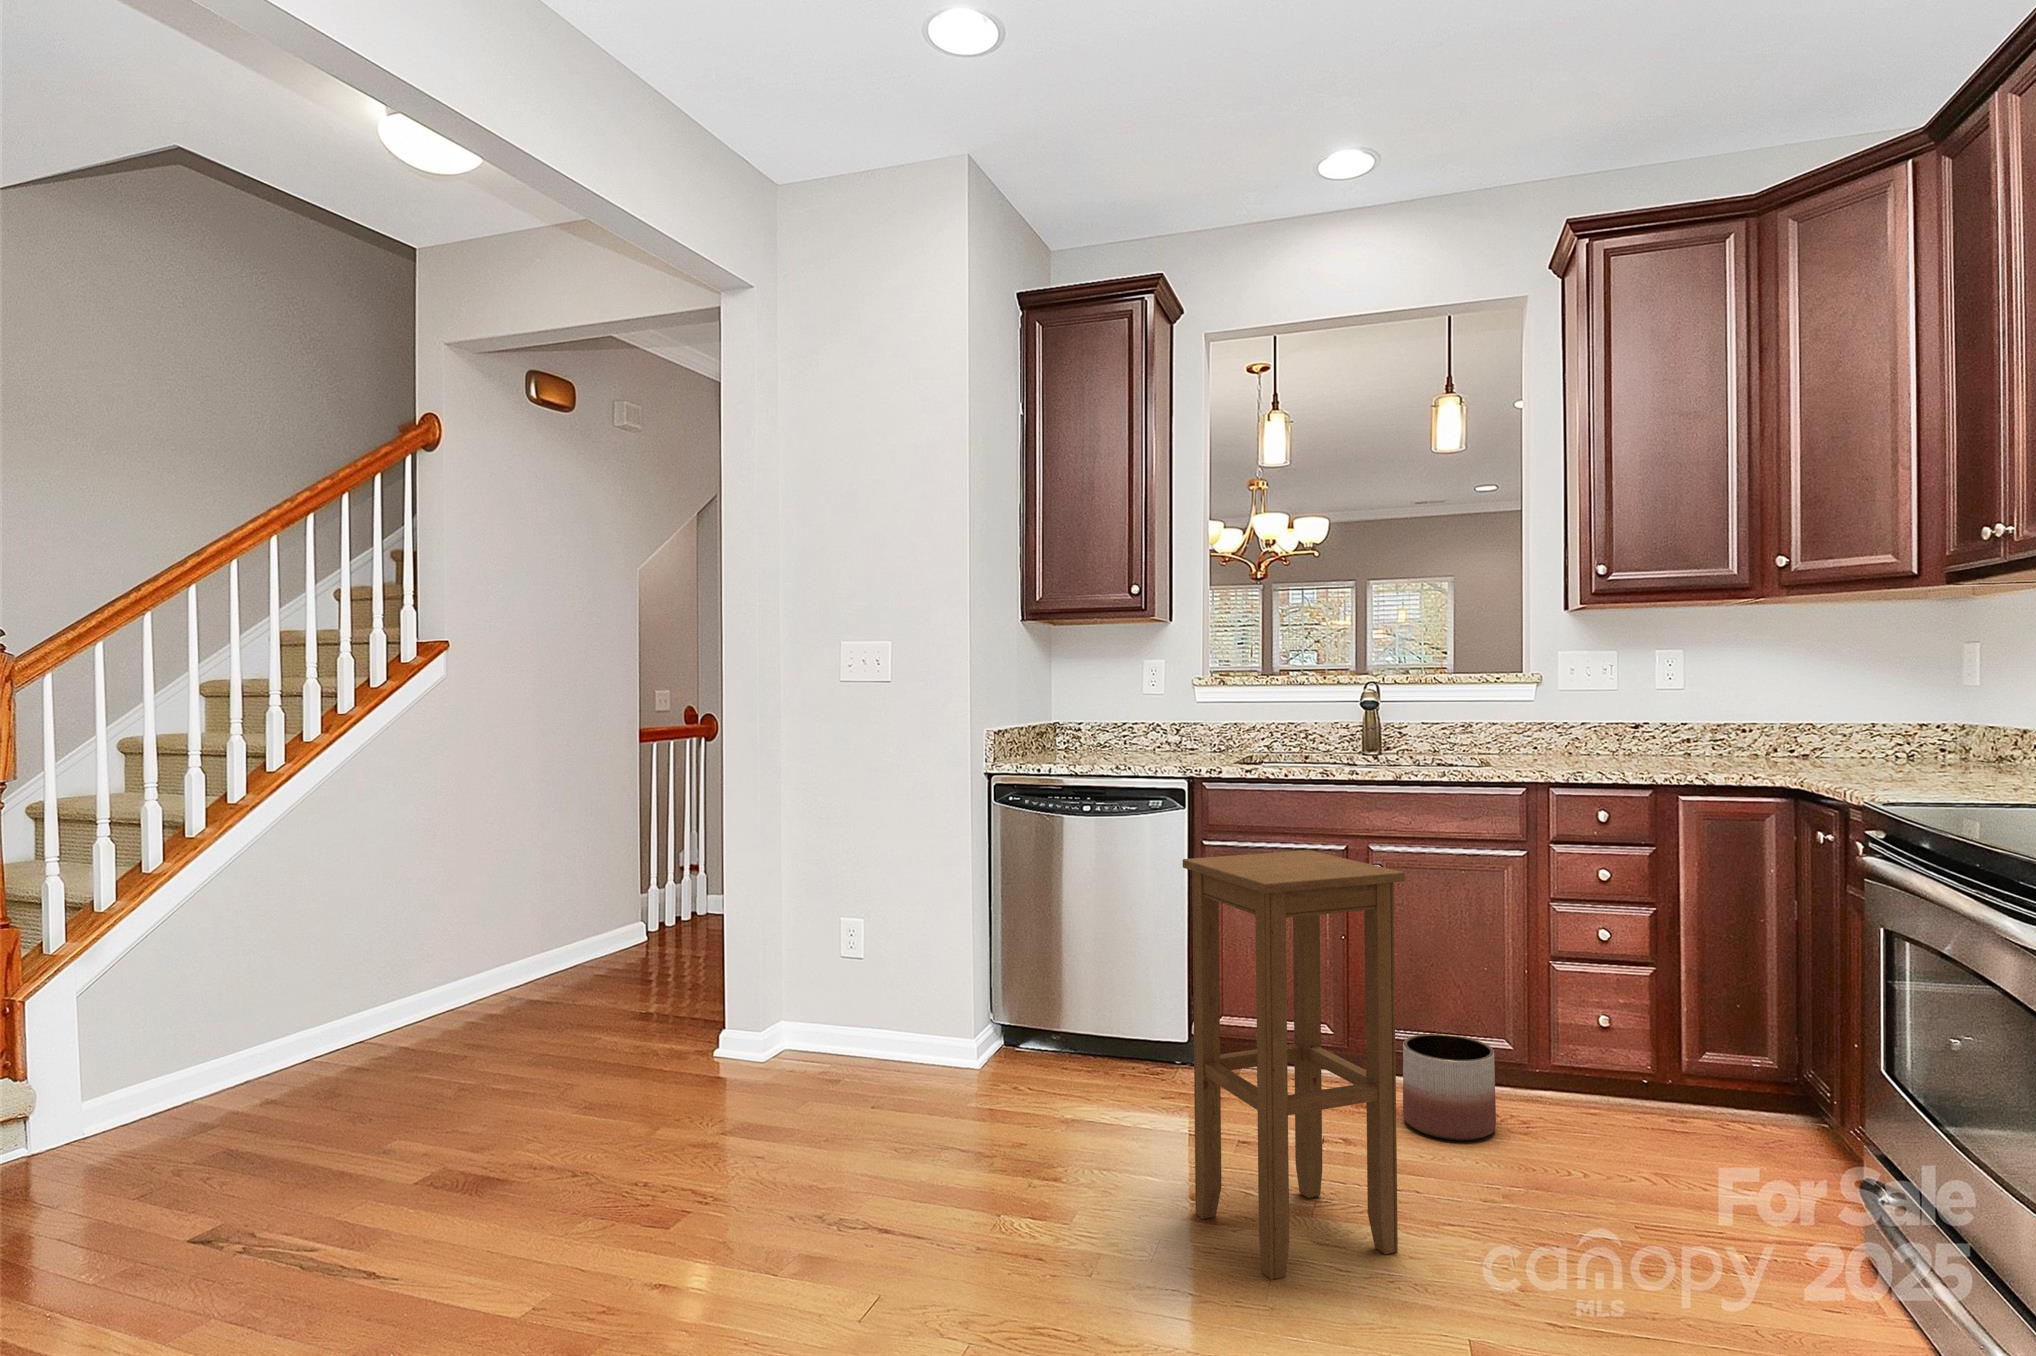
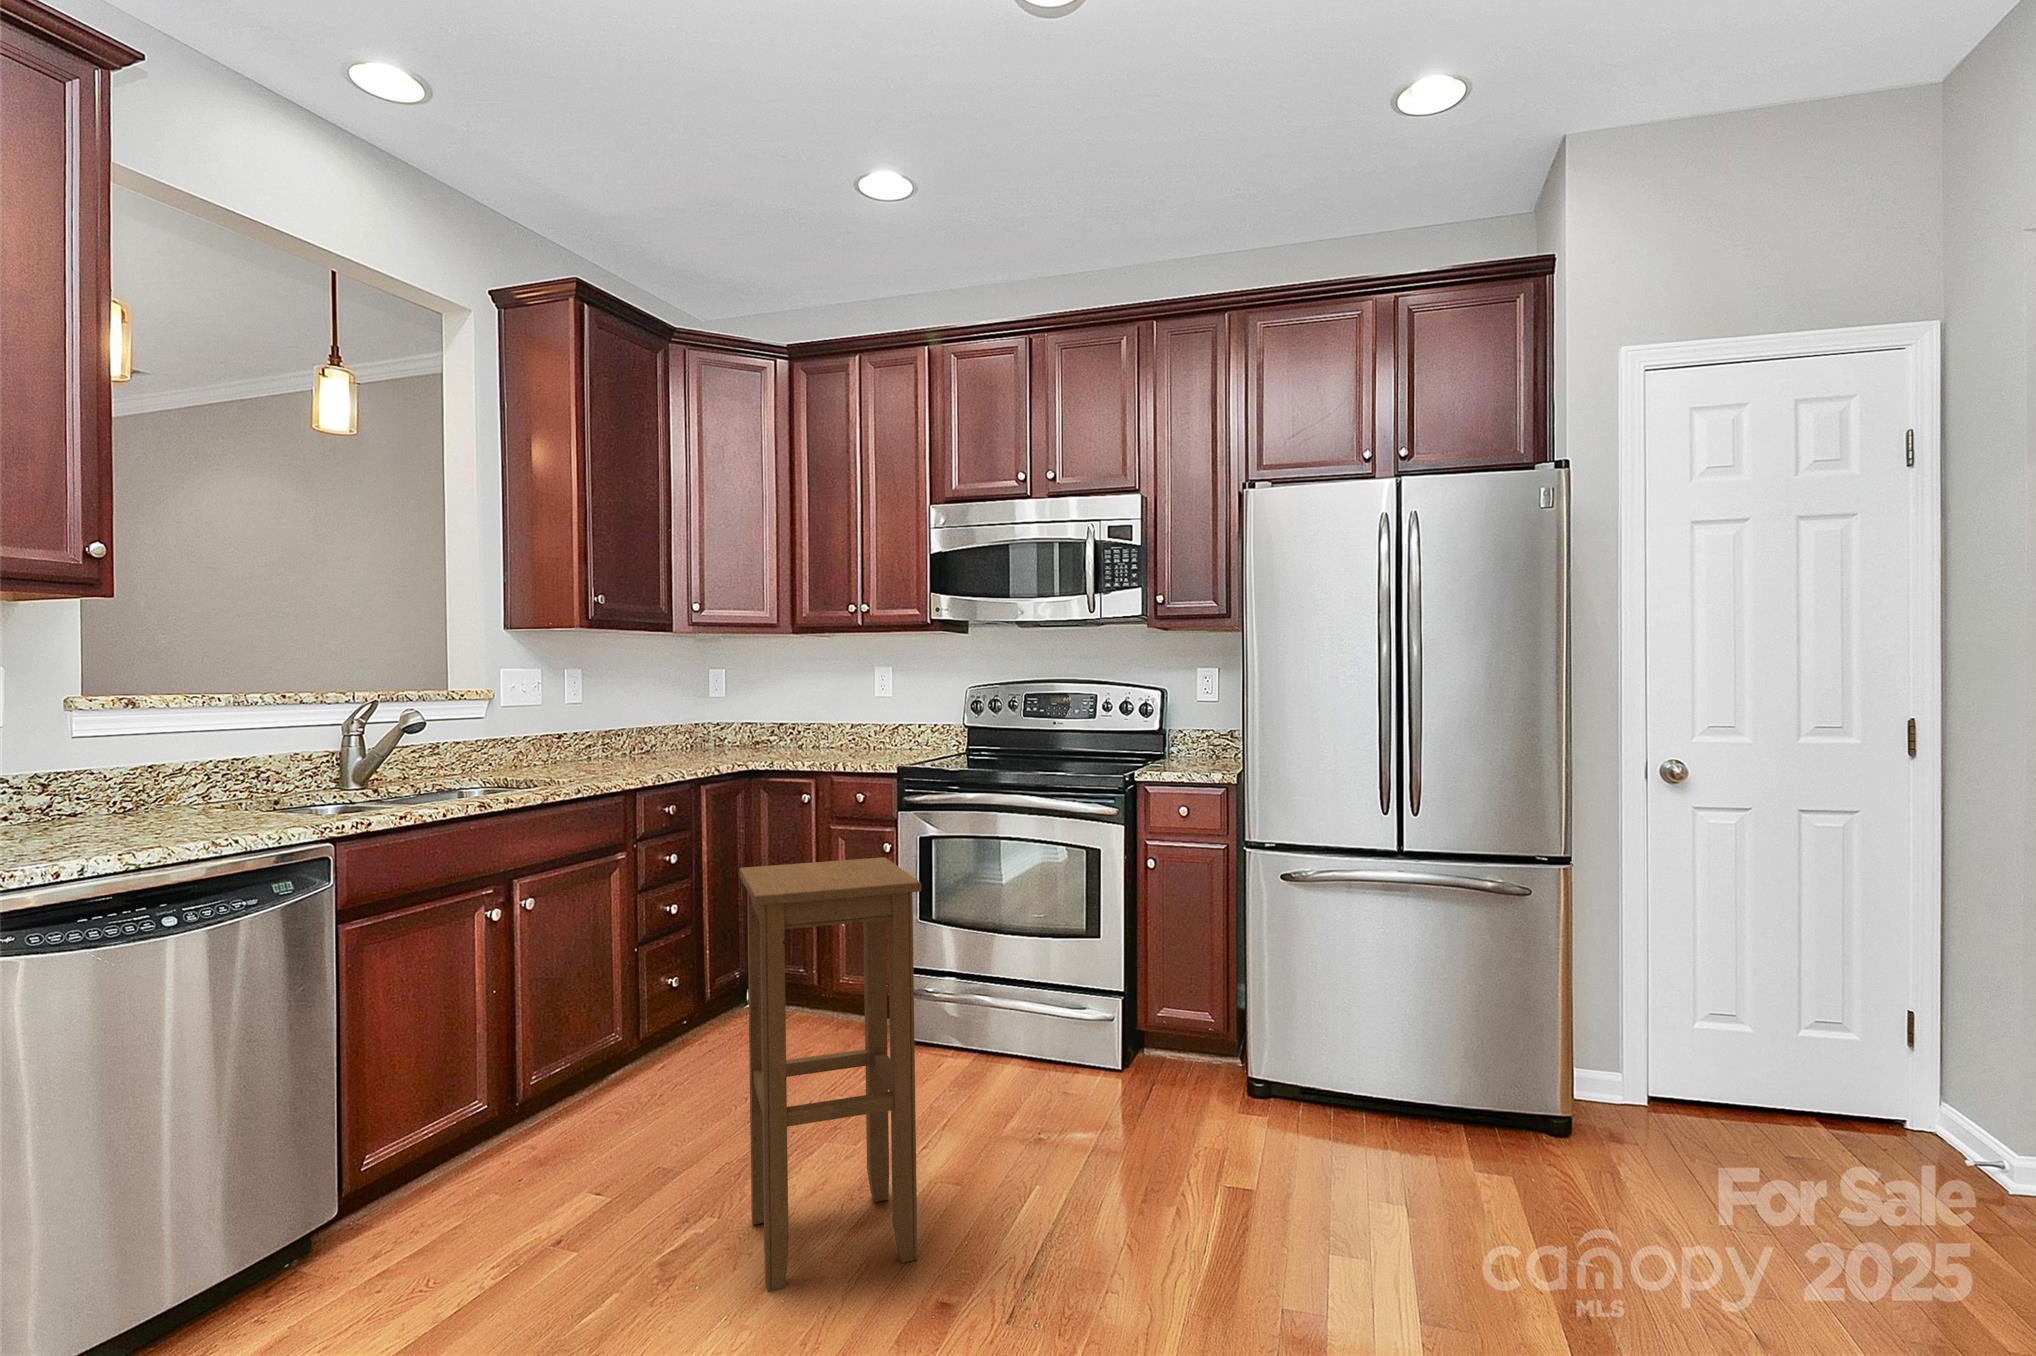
planter: present [1403,1034,1496,1140] -> none [610,1041,701,1149]

